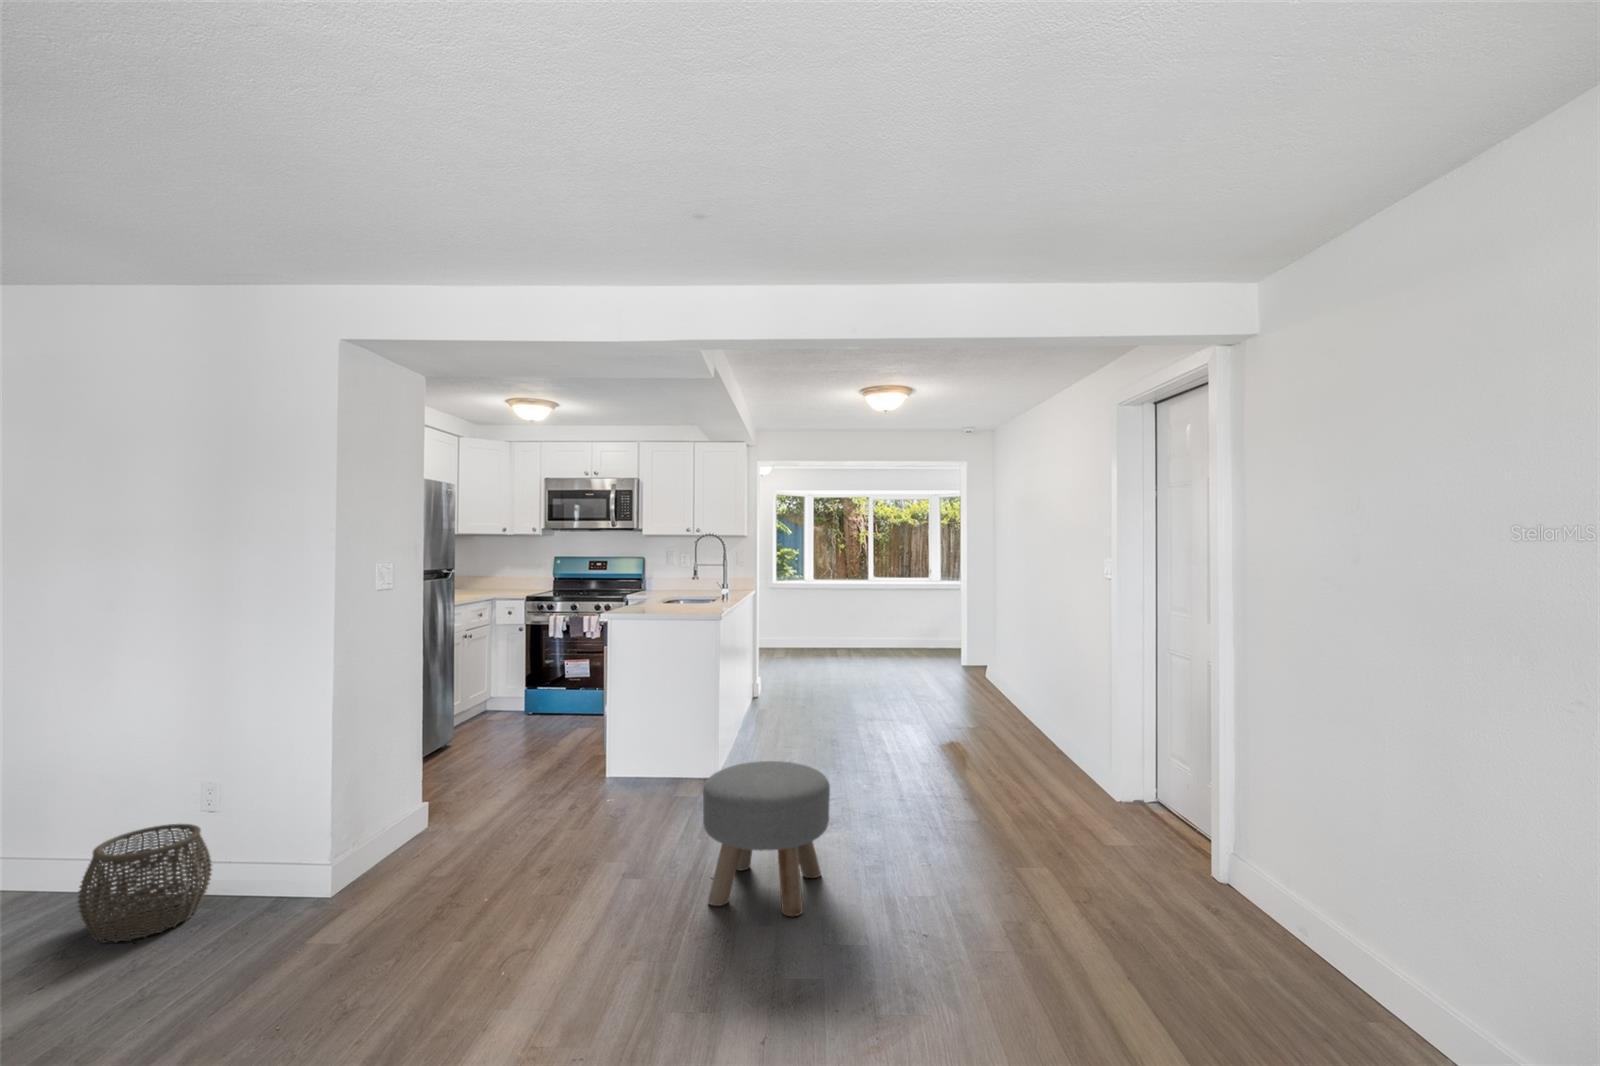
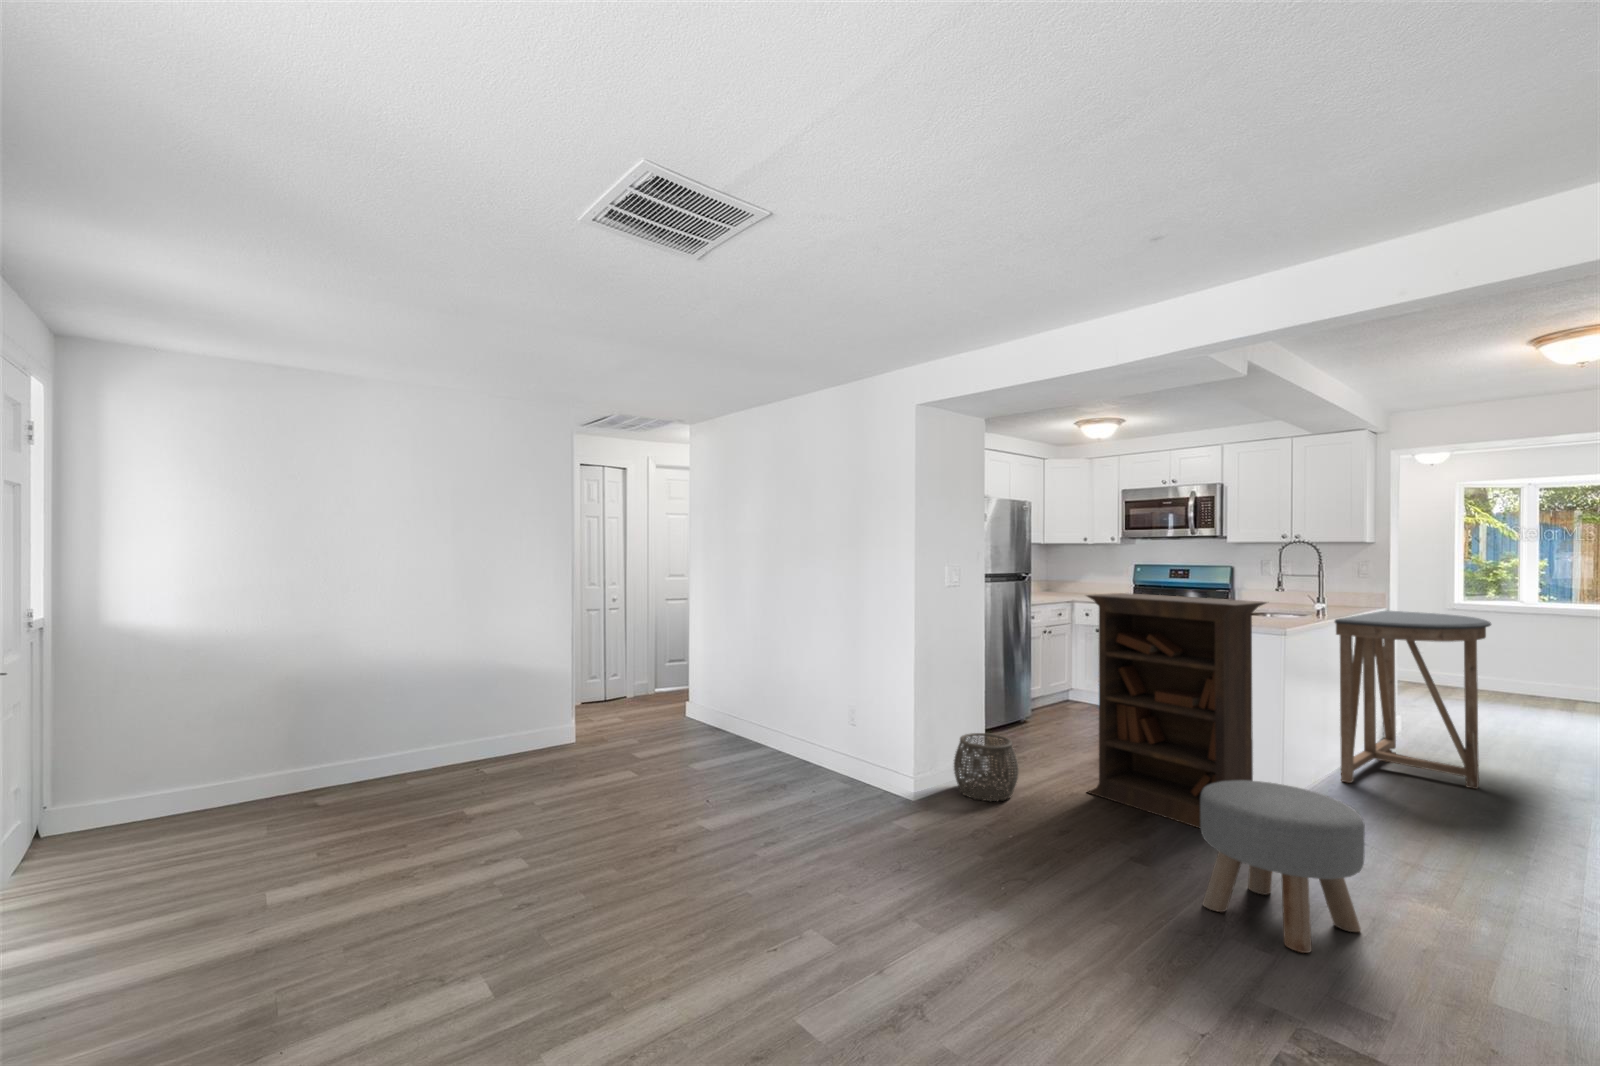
bookcase: none [549,590,719,821] -> present [1087,593,1266,828]
console table: none [743,591,828,739] -> present [1335,611,1491,789]
woven basket: present [78,824,212,943] -> present [954,733,1019,801]

